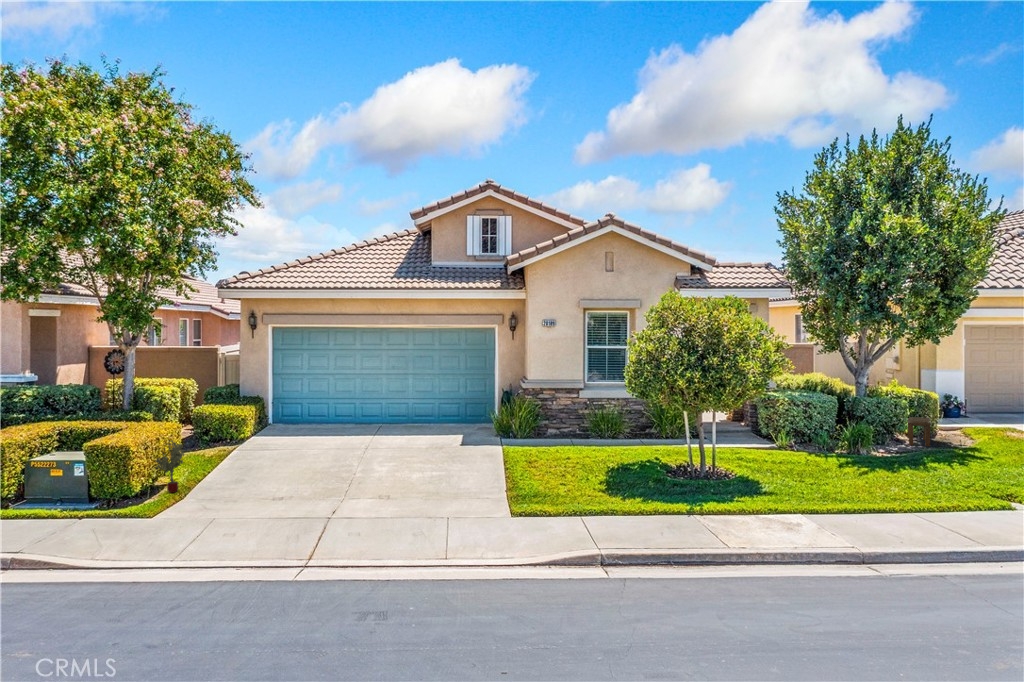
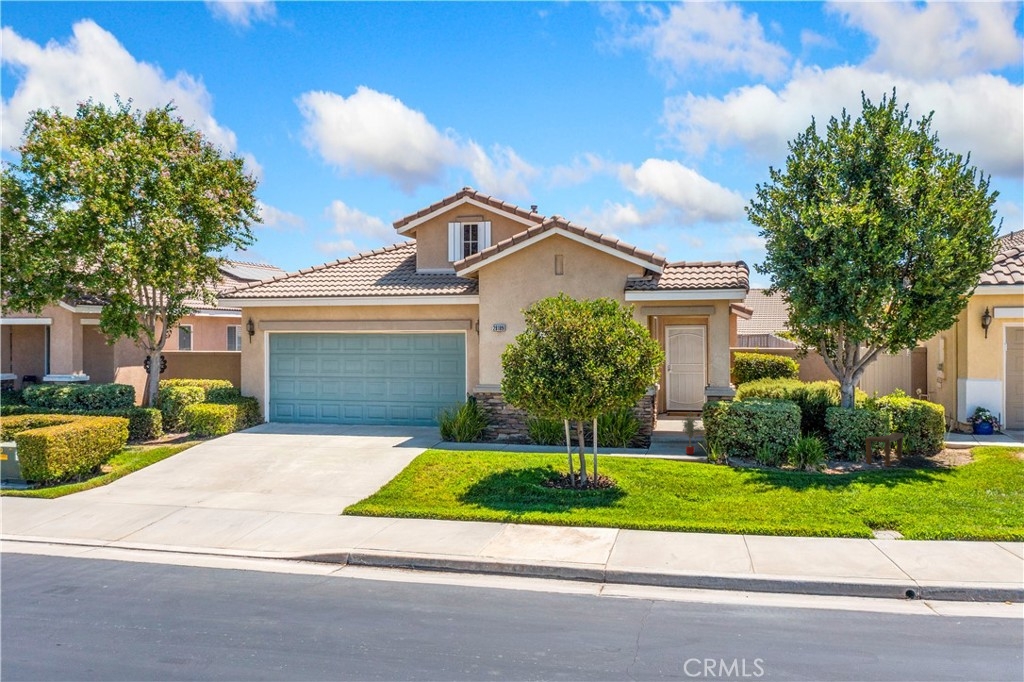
potted tree: present [156,440,185,493] -> present [683,412,704,455]

